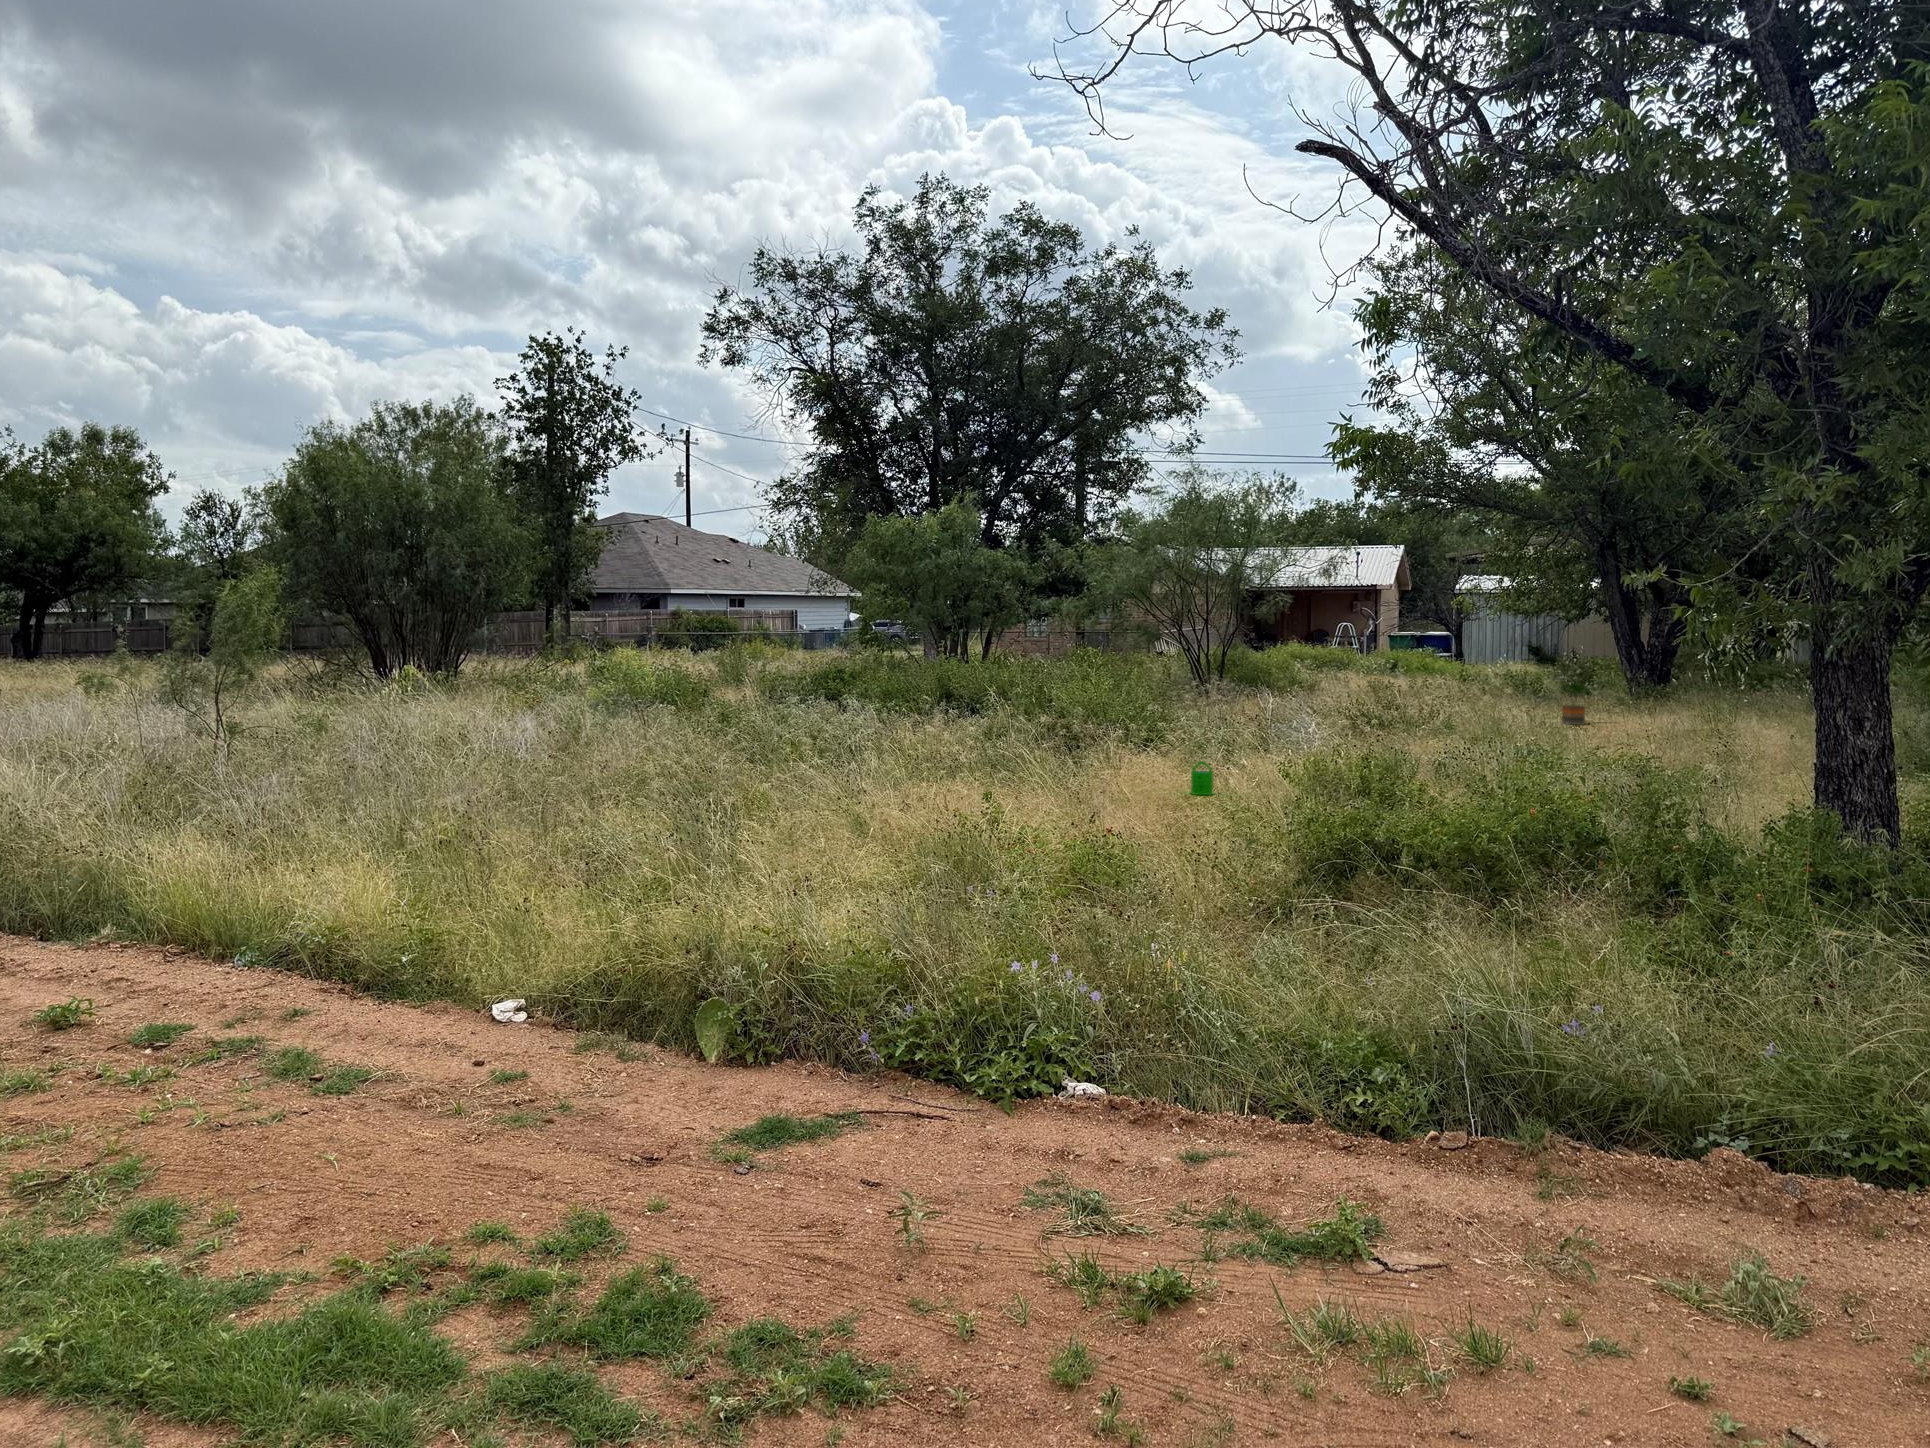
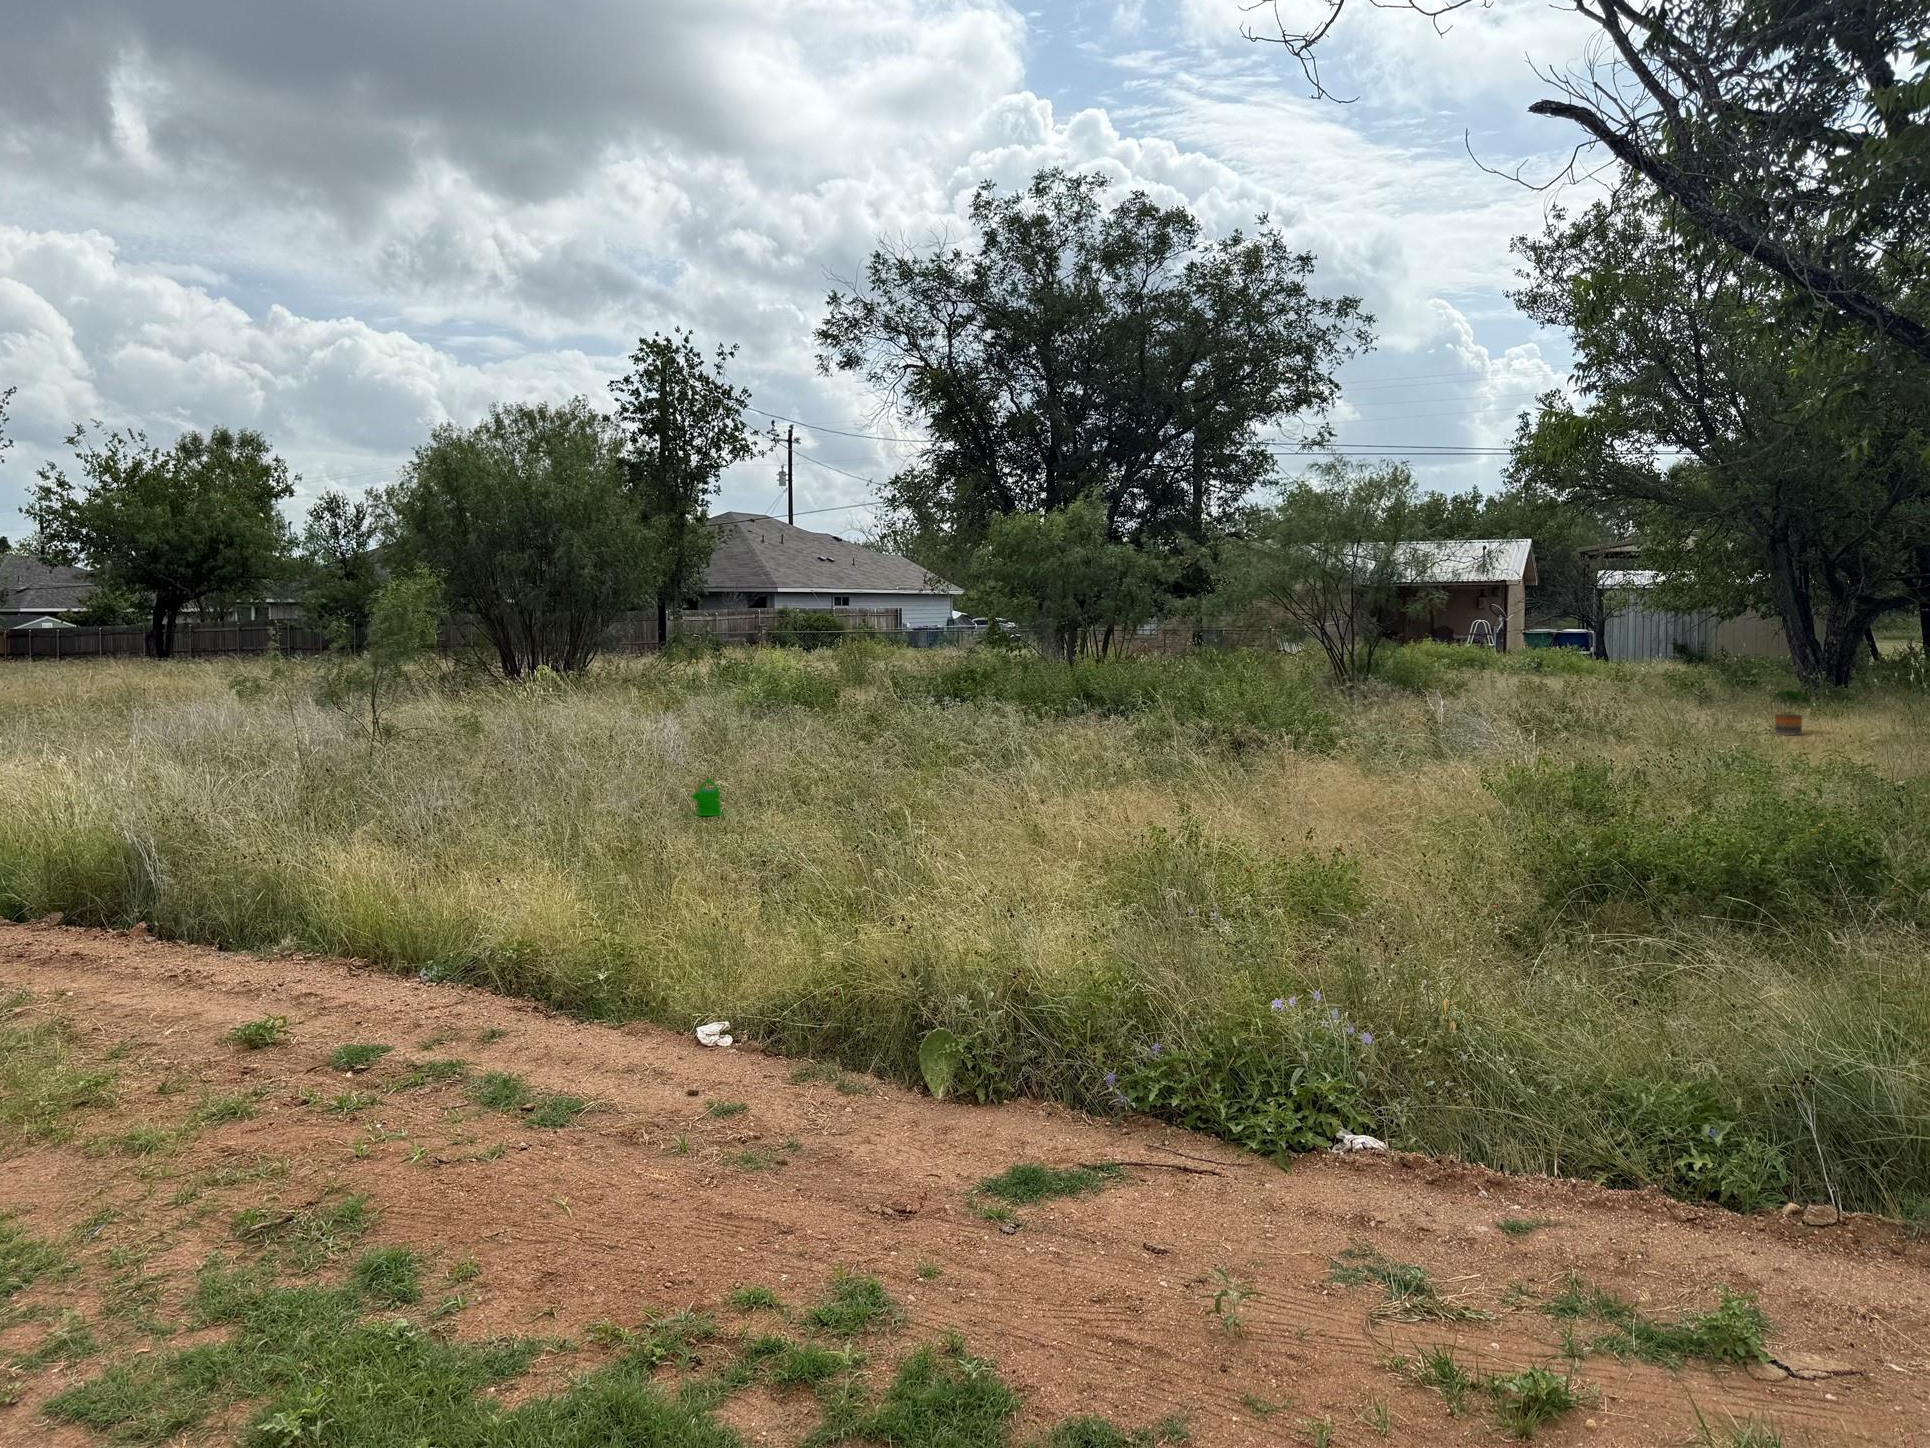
watering can: present [1191,761,1213,795] -> present [691,779,721,816]

